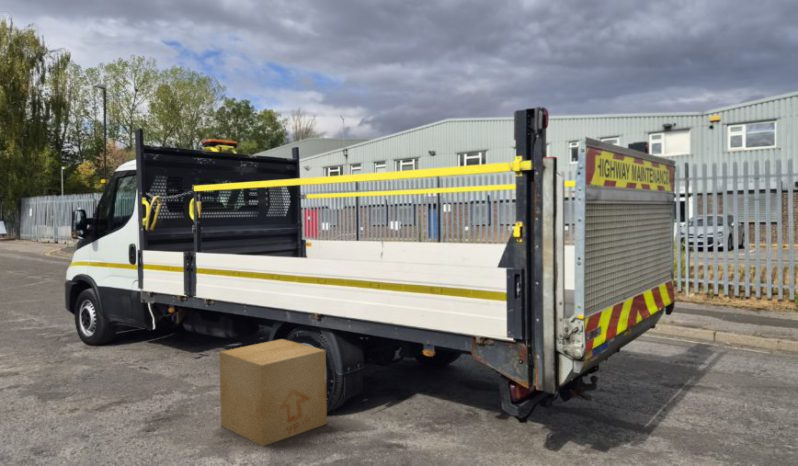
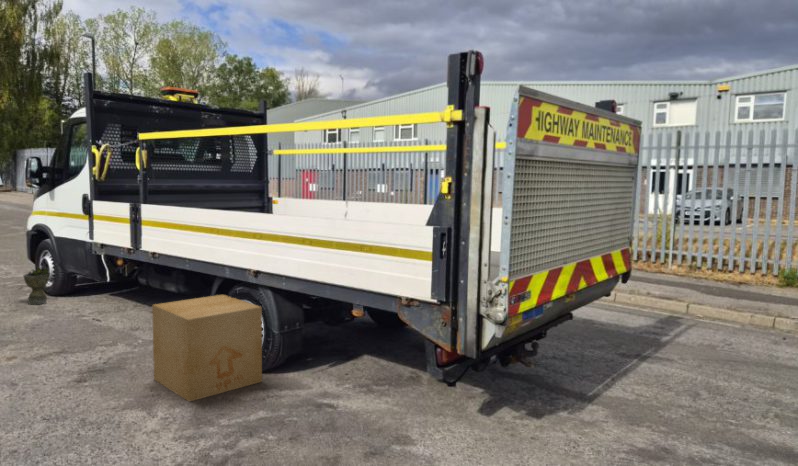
planter: none [66,317,92,355] -> present [23,268,50,305]

